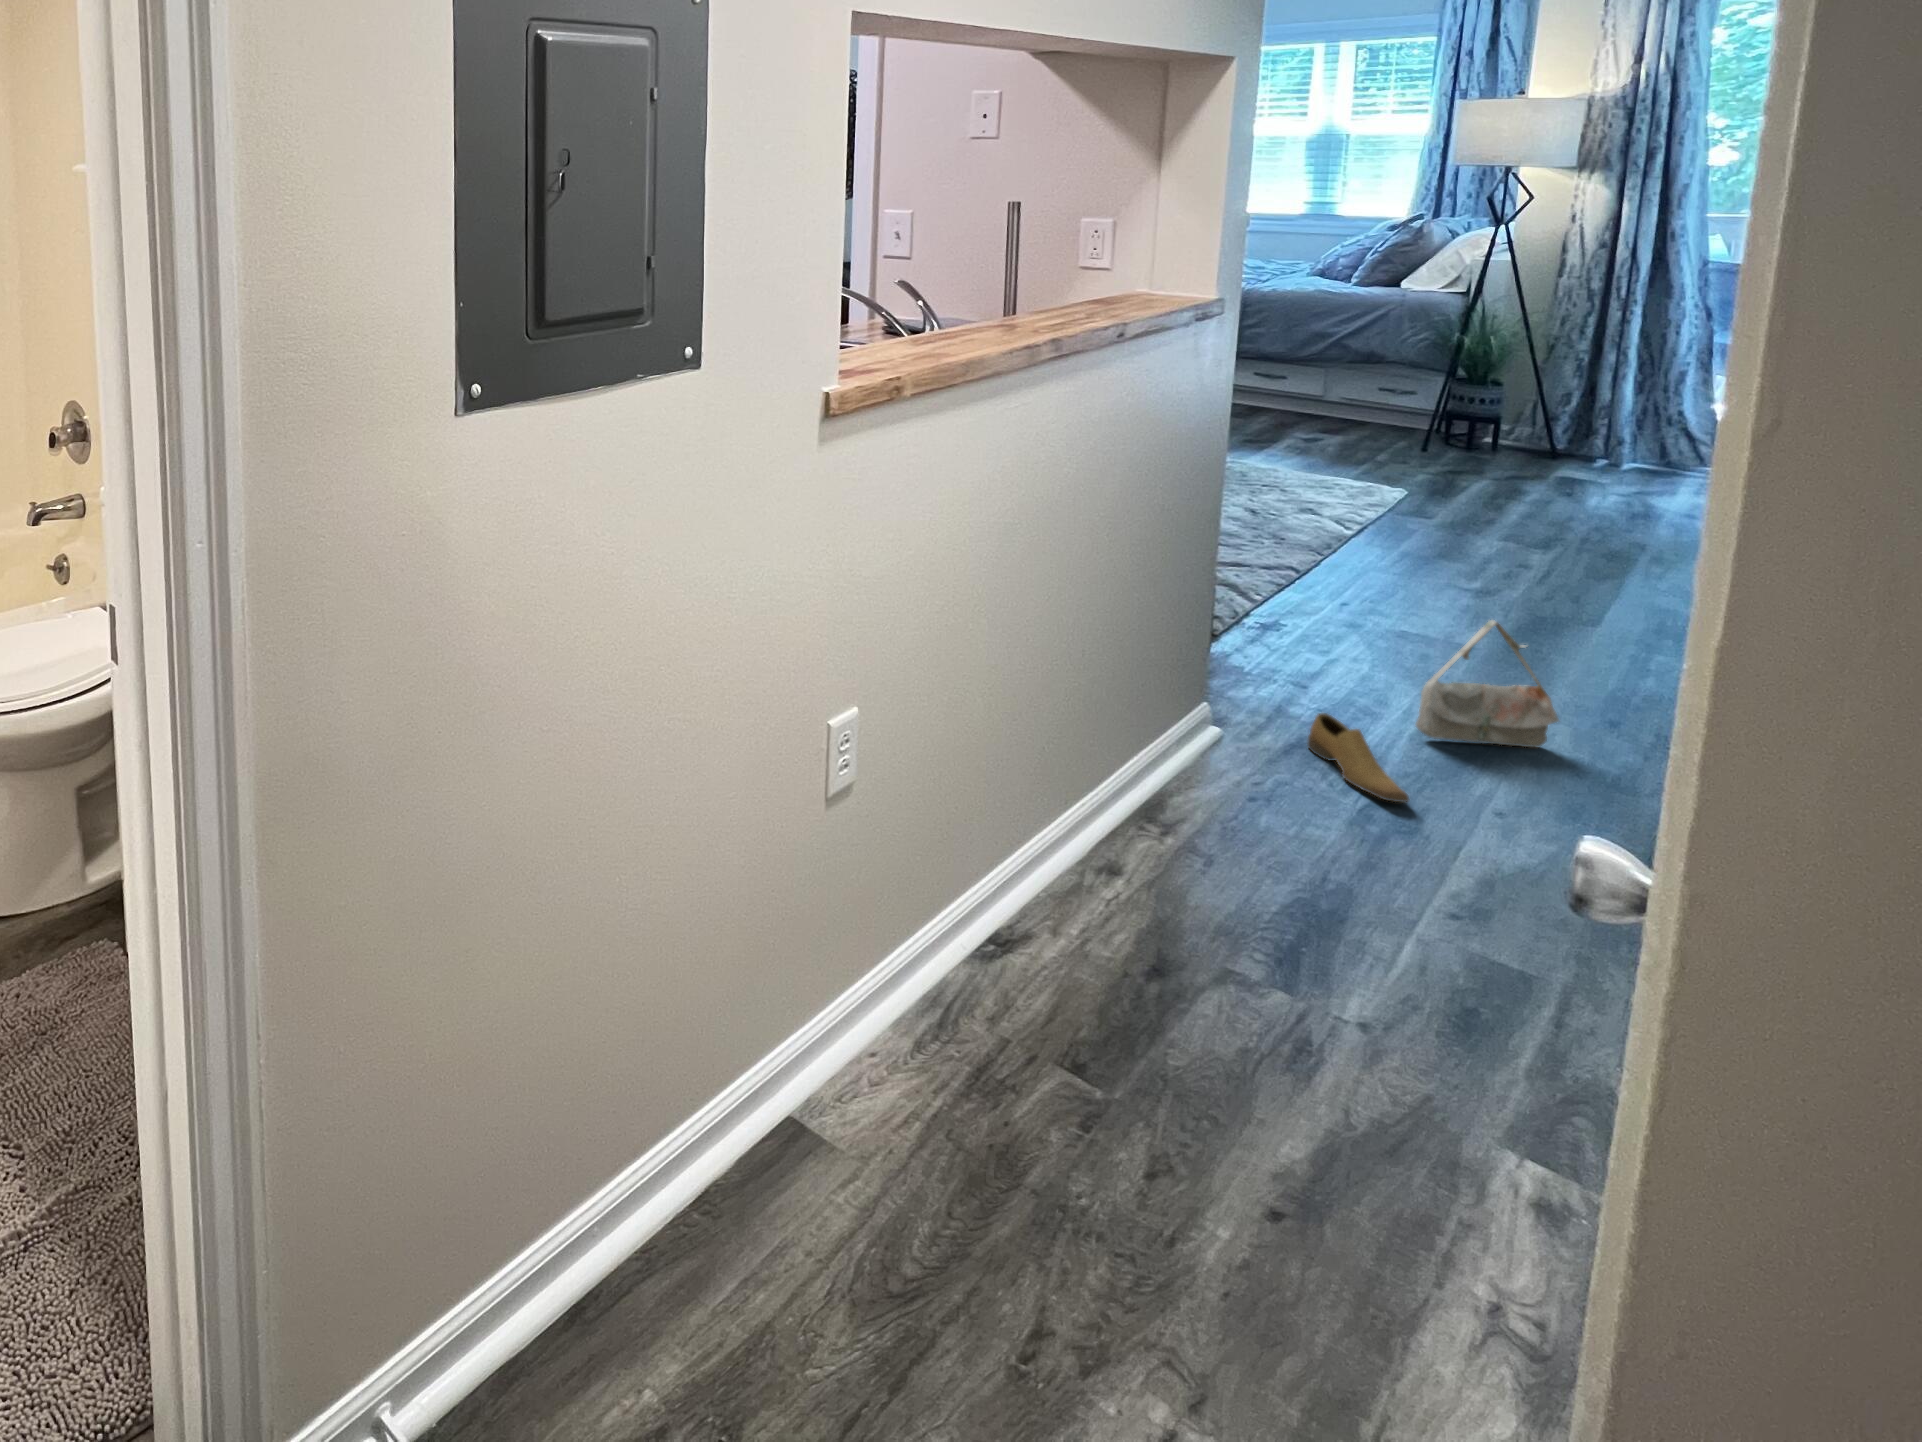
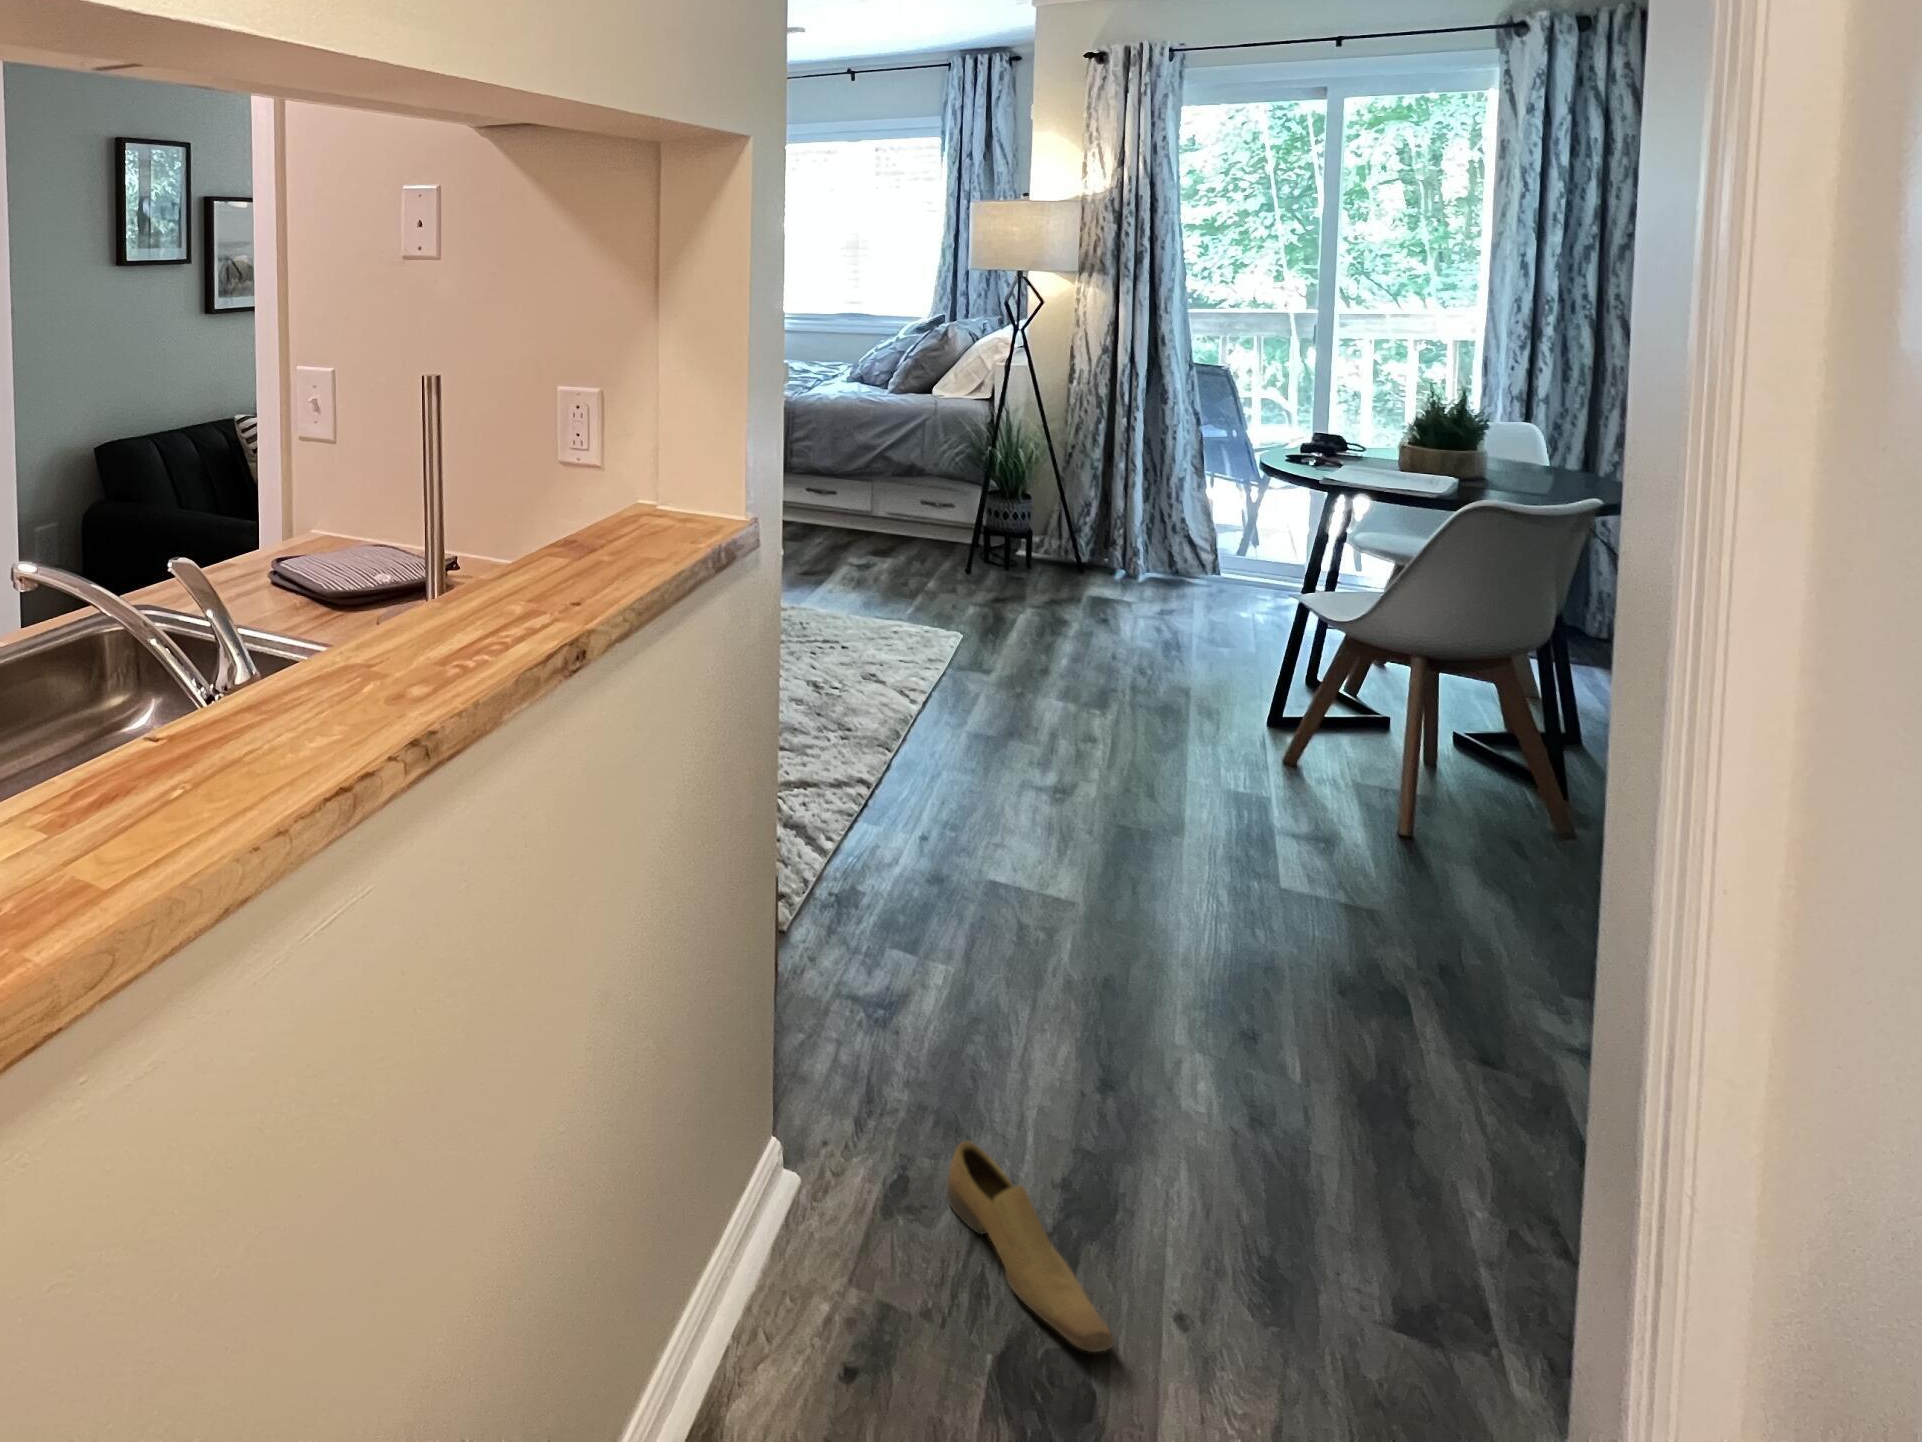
bag: present [1415,620,1559,748] -> none [1075,940,1250,1137]

